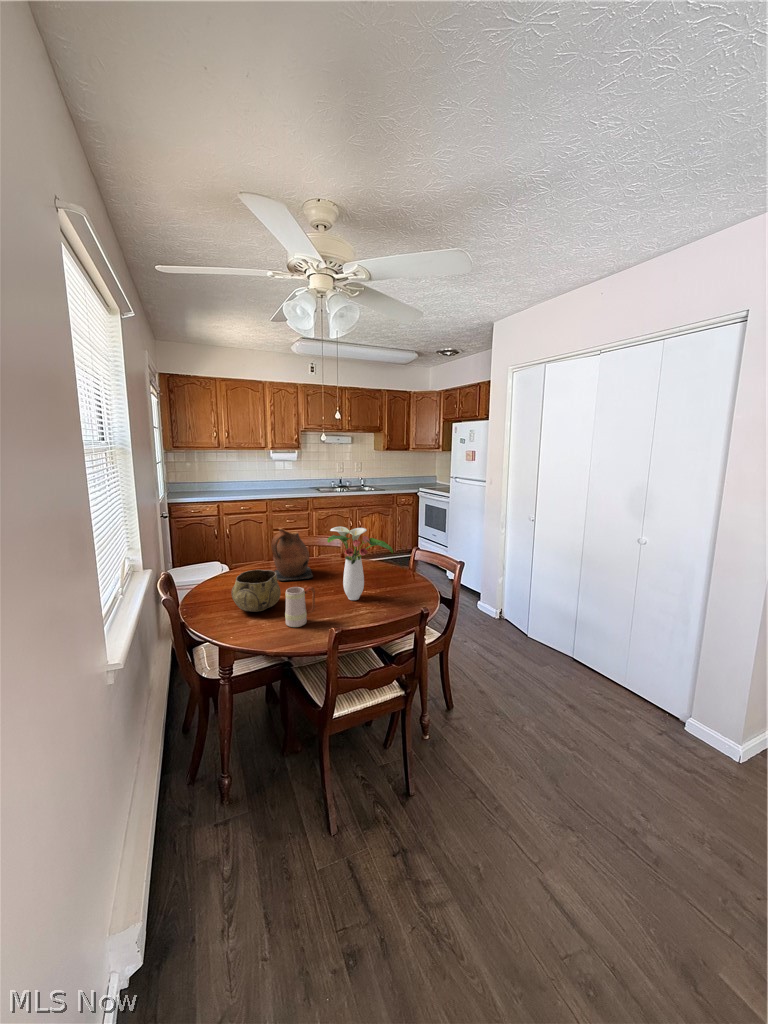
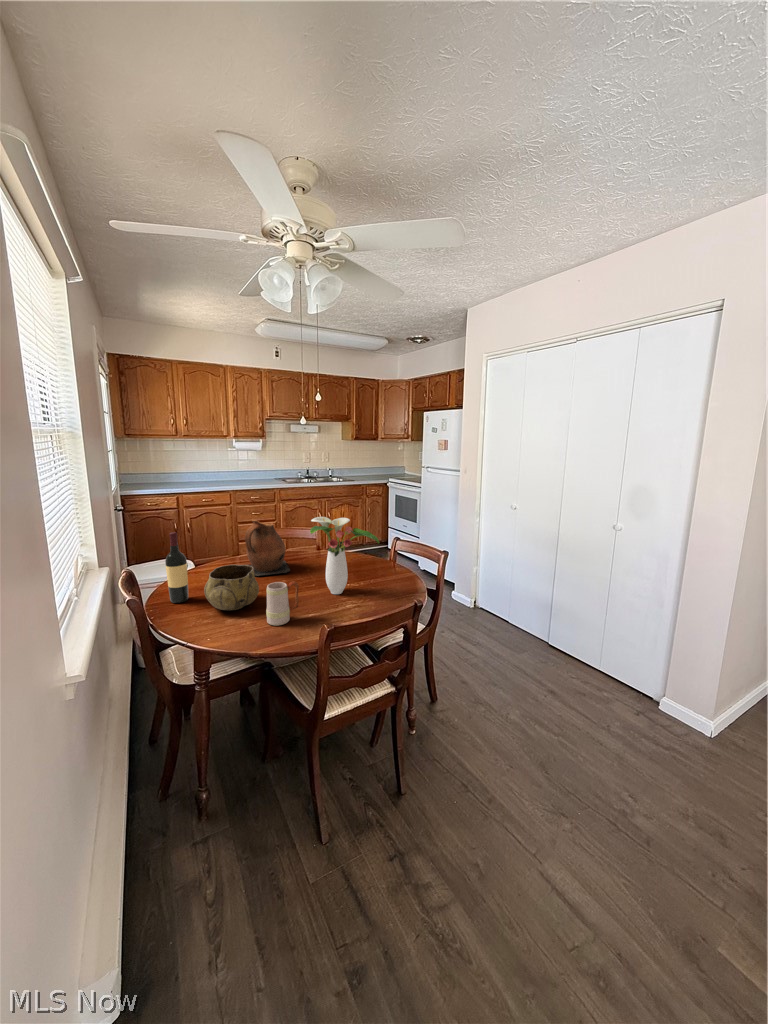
wine bottle: none [199,539,218,603] -> present [165,532,188,603]

